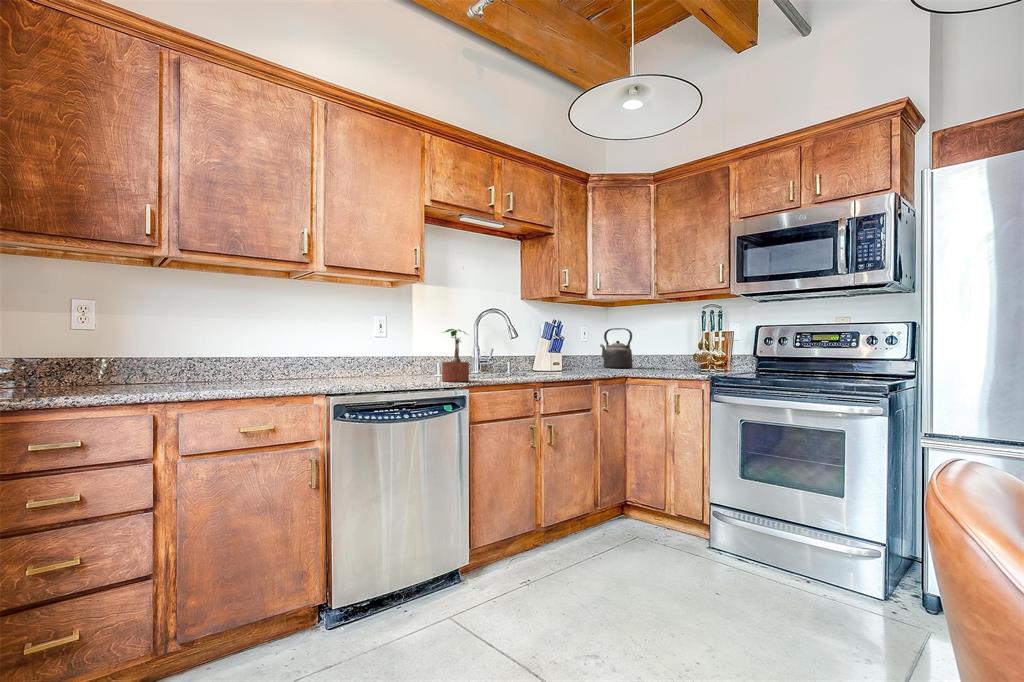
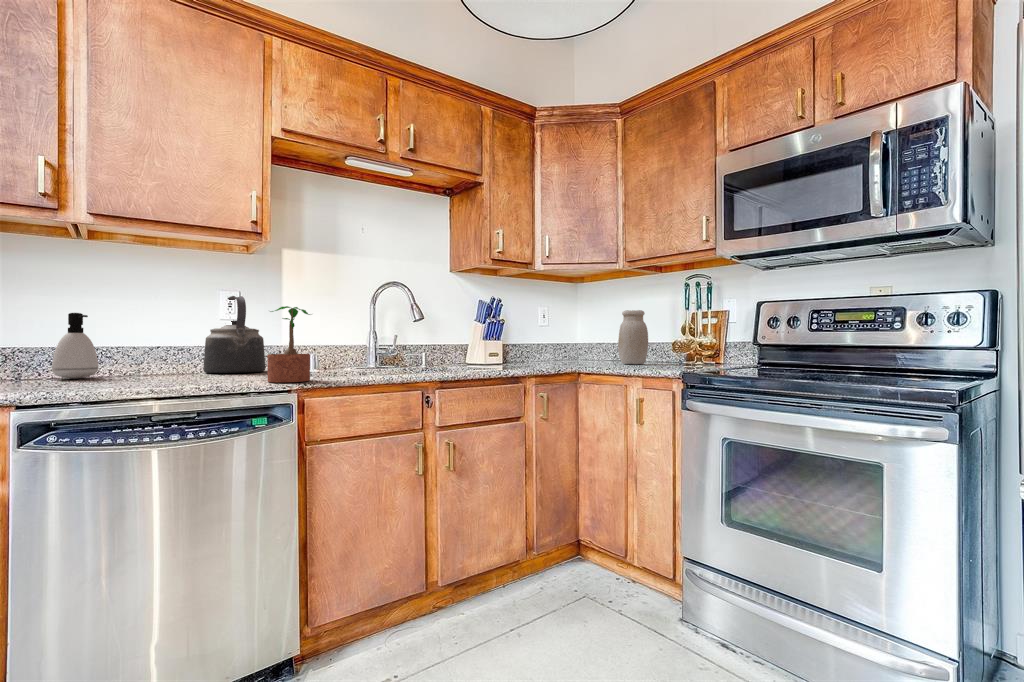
kettle: present [600,328,633,368] -> present [203,296,266,373]
jar: none [647,329,670,370] -> present [618,310,648,364]
soap dispenser: none [290,332,316,379] -> present [52,313,98,379]

